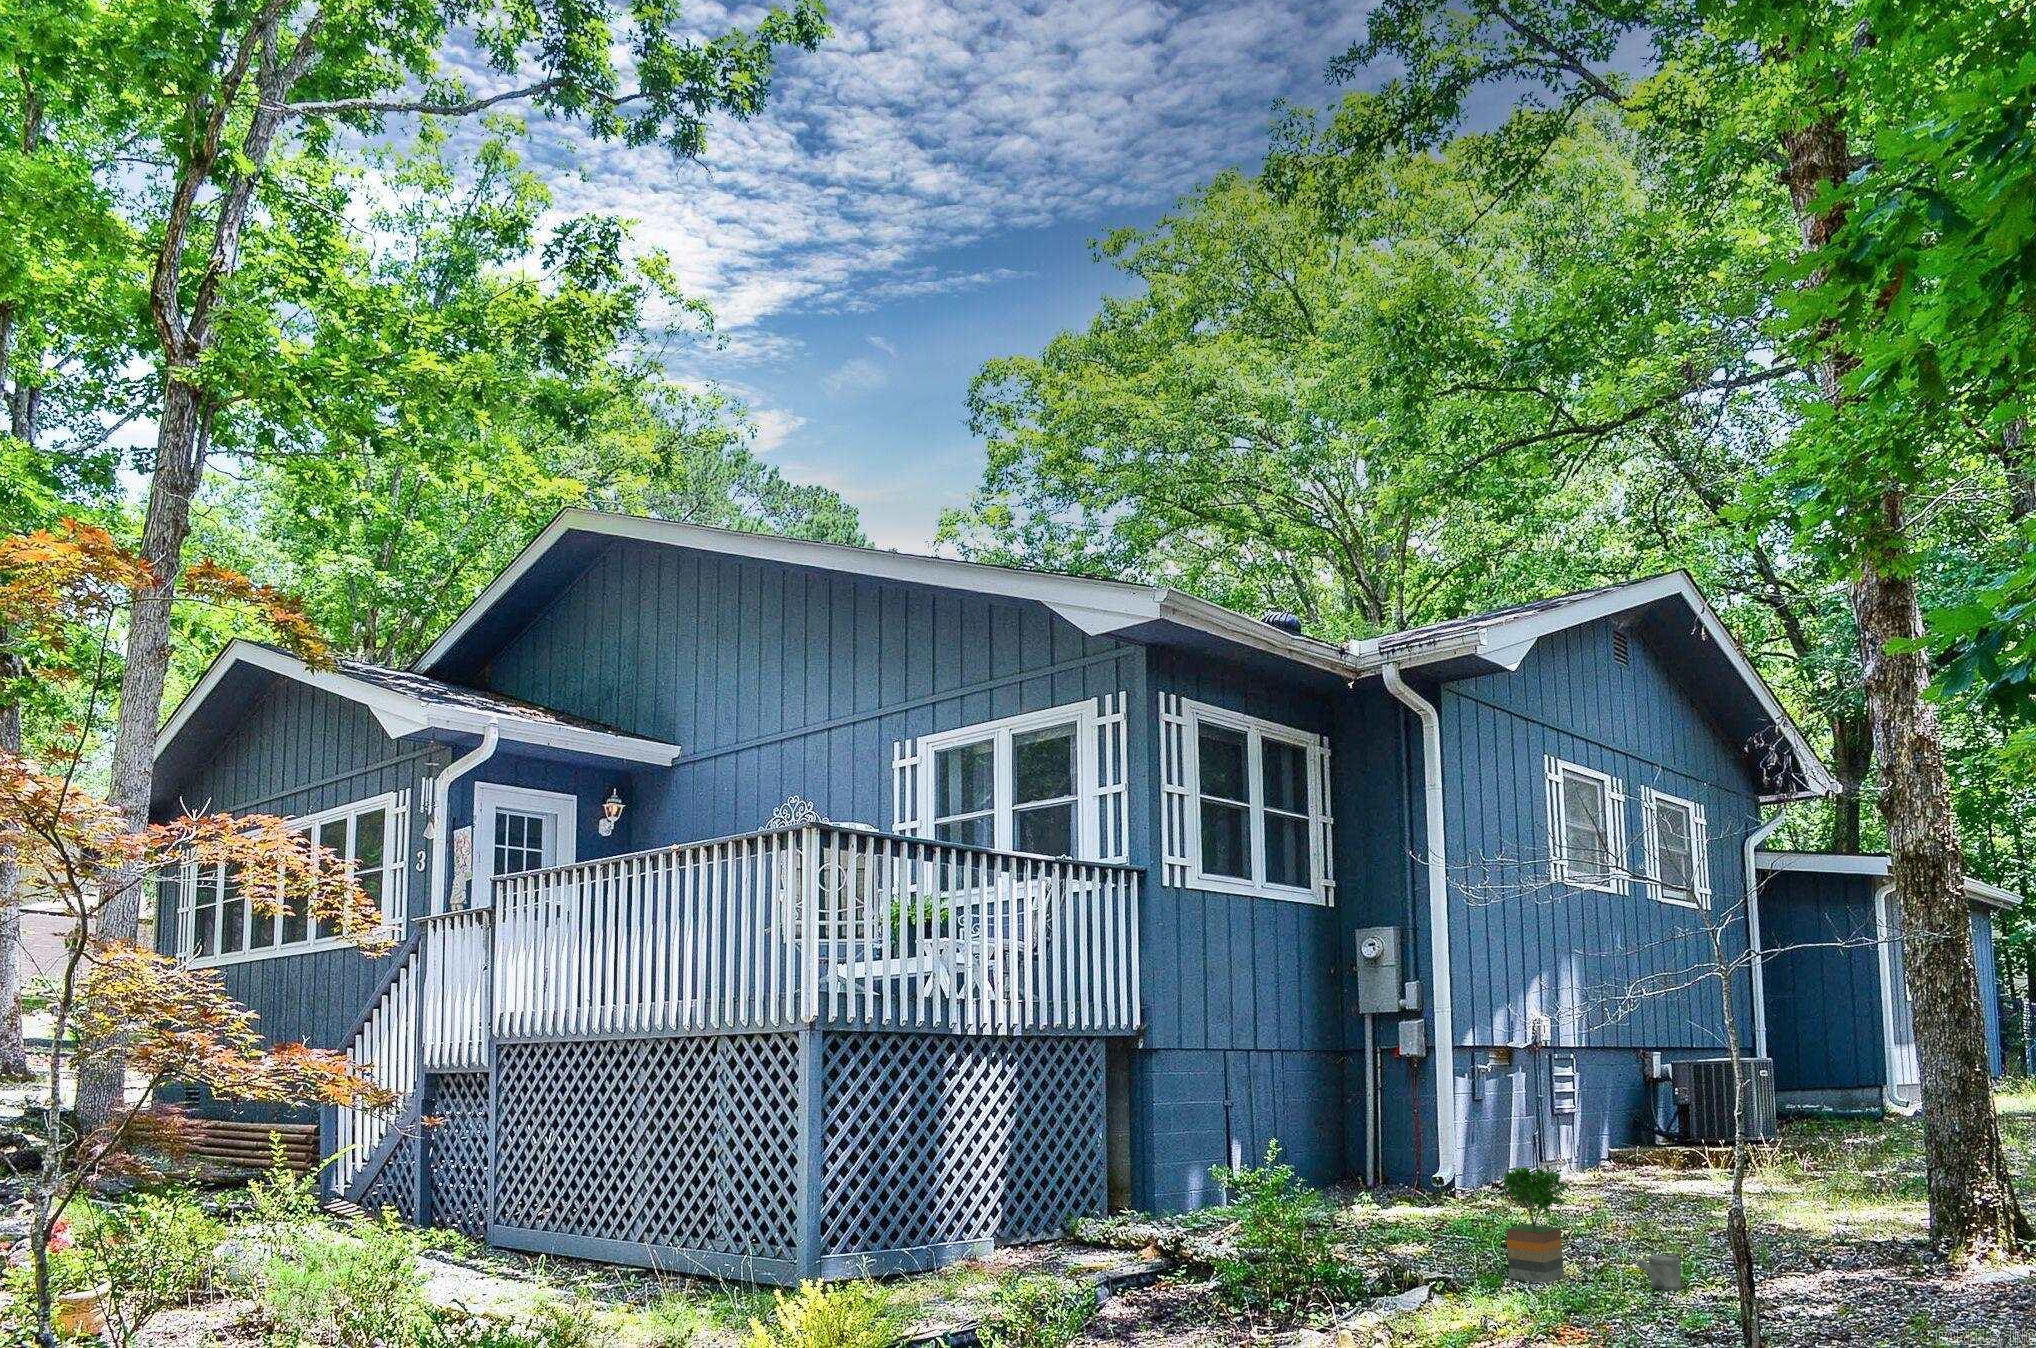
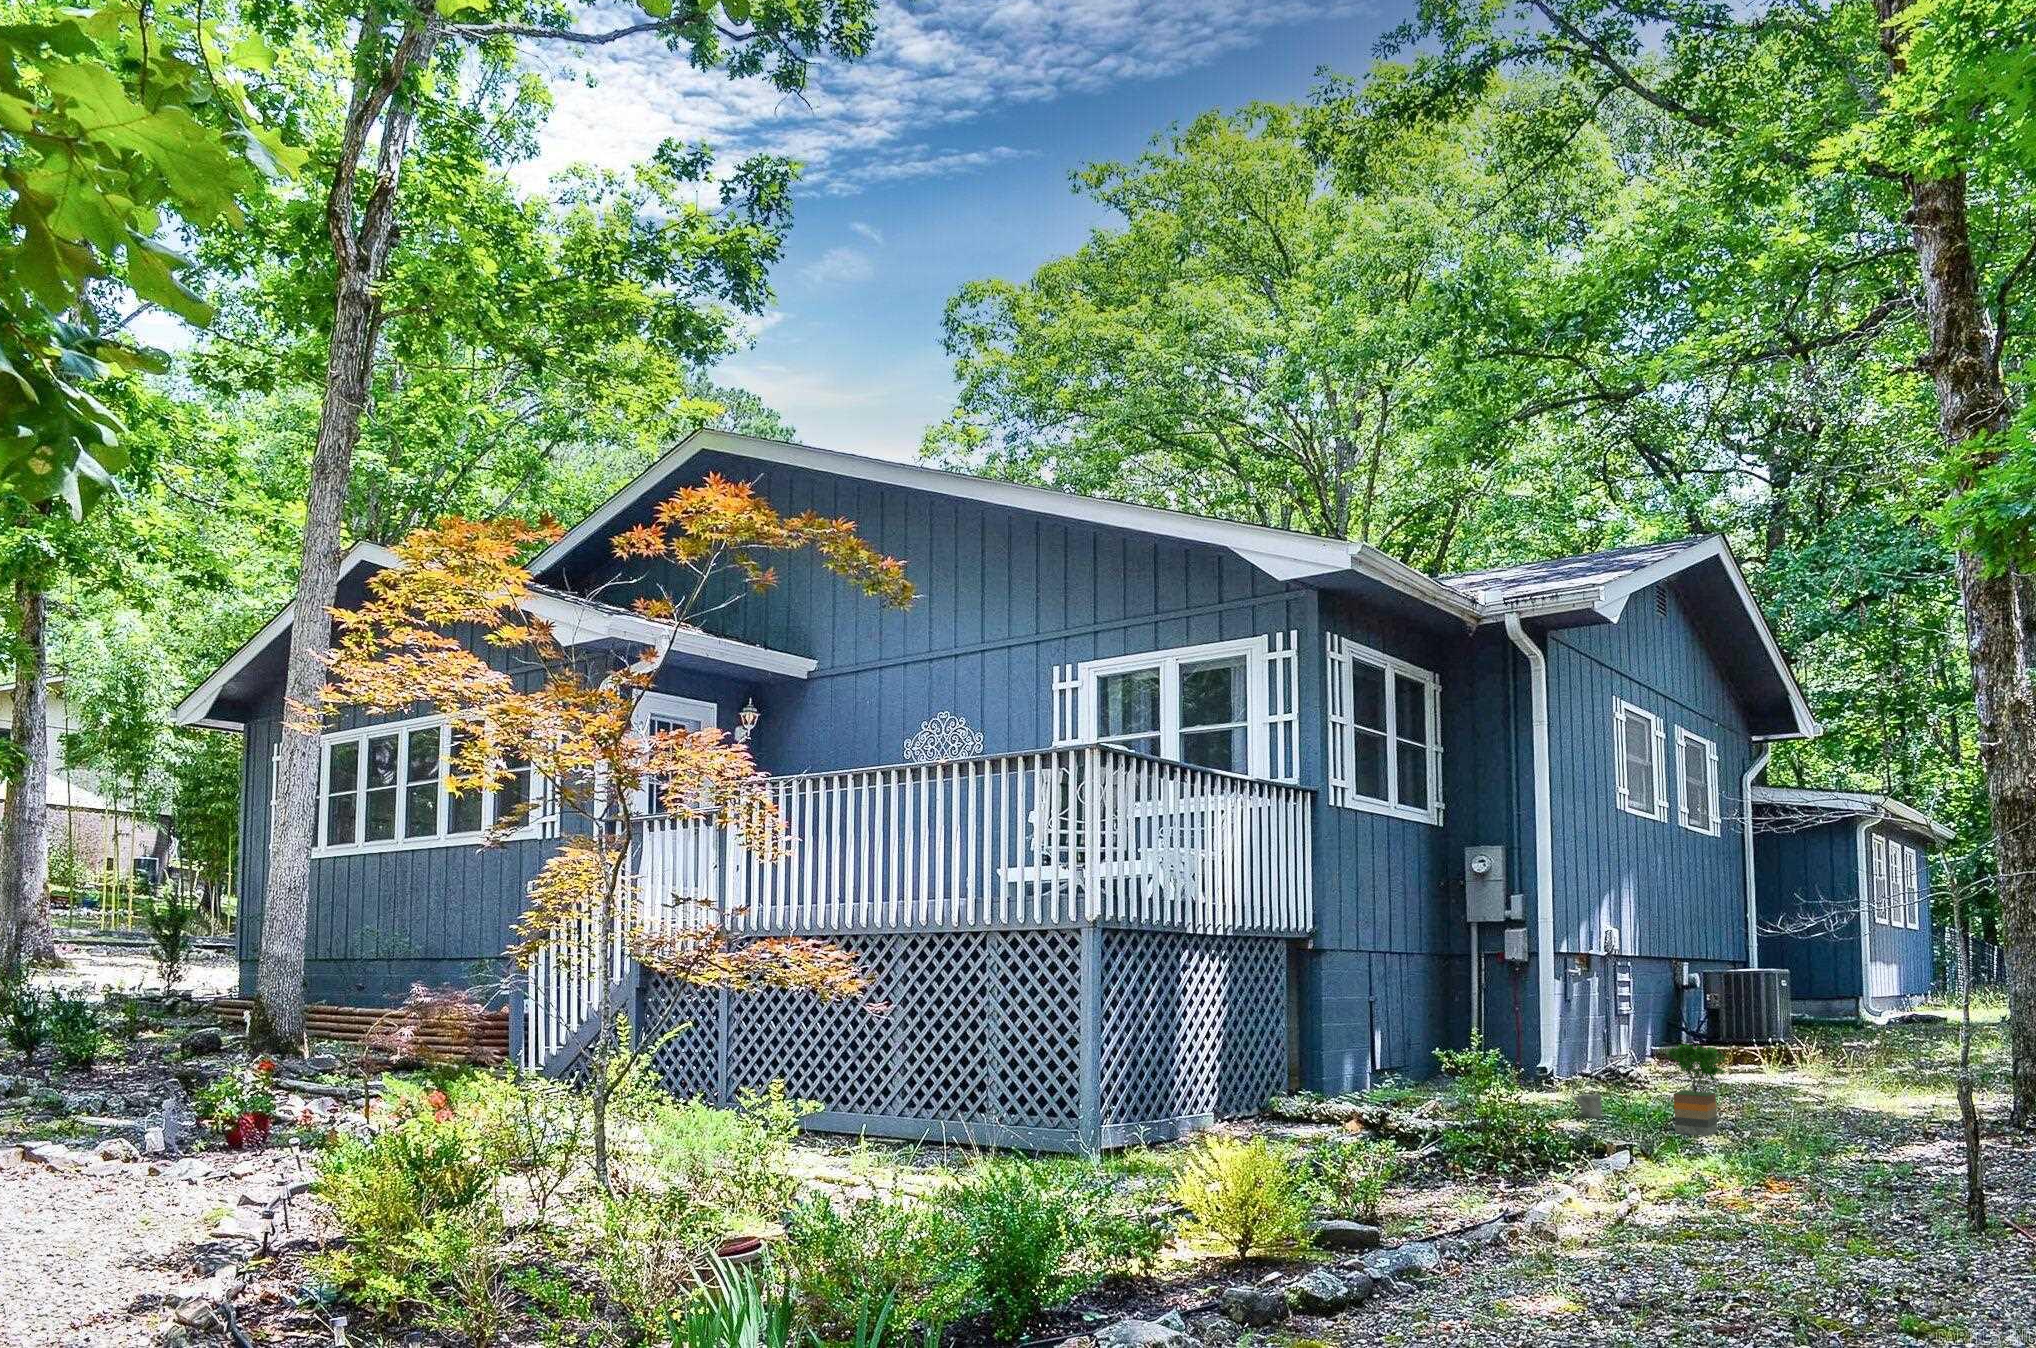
watering can: present [1637,1253,1682,1290] -> present [1574,1093,1602,1118]

